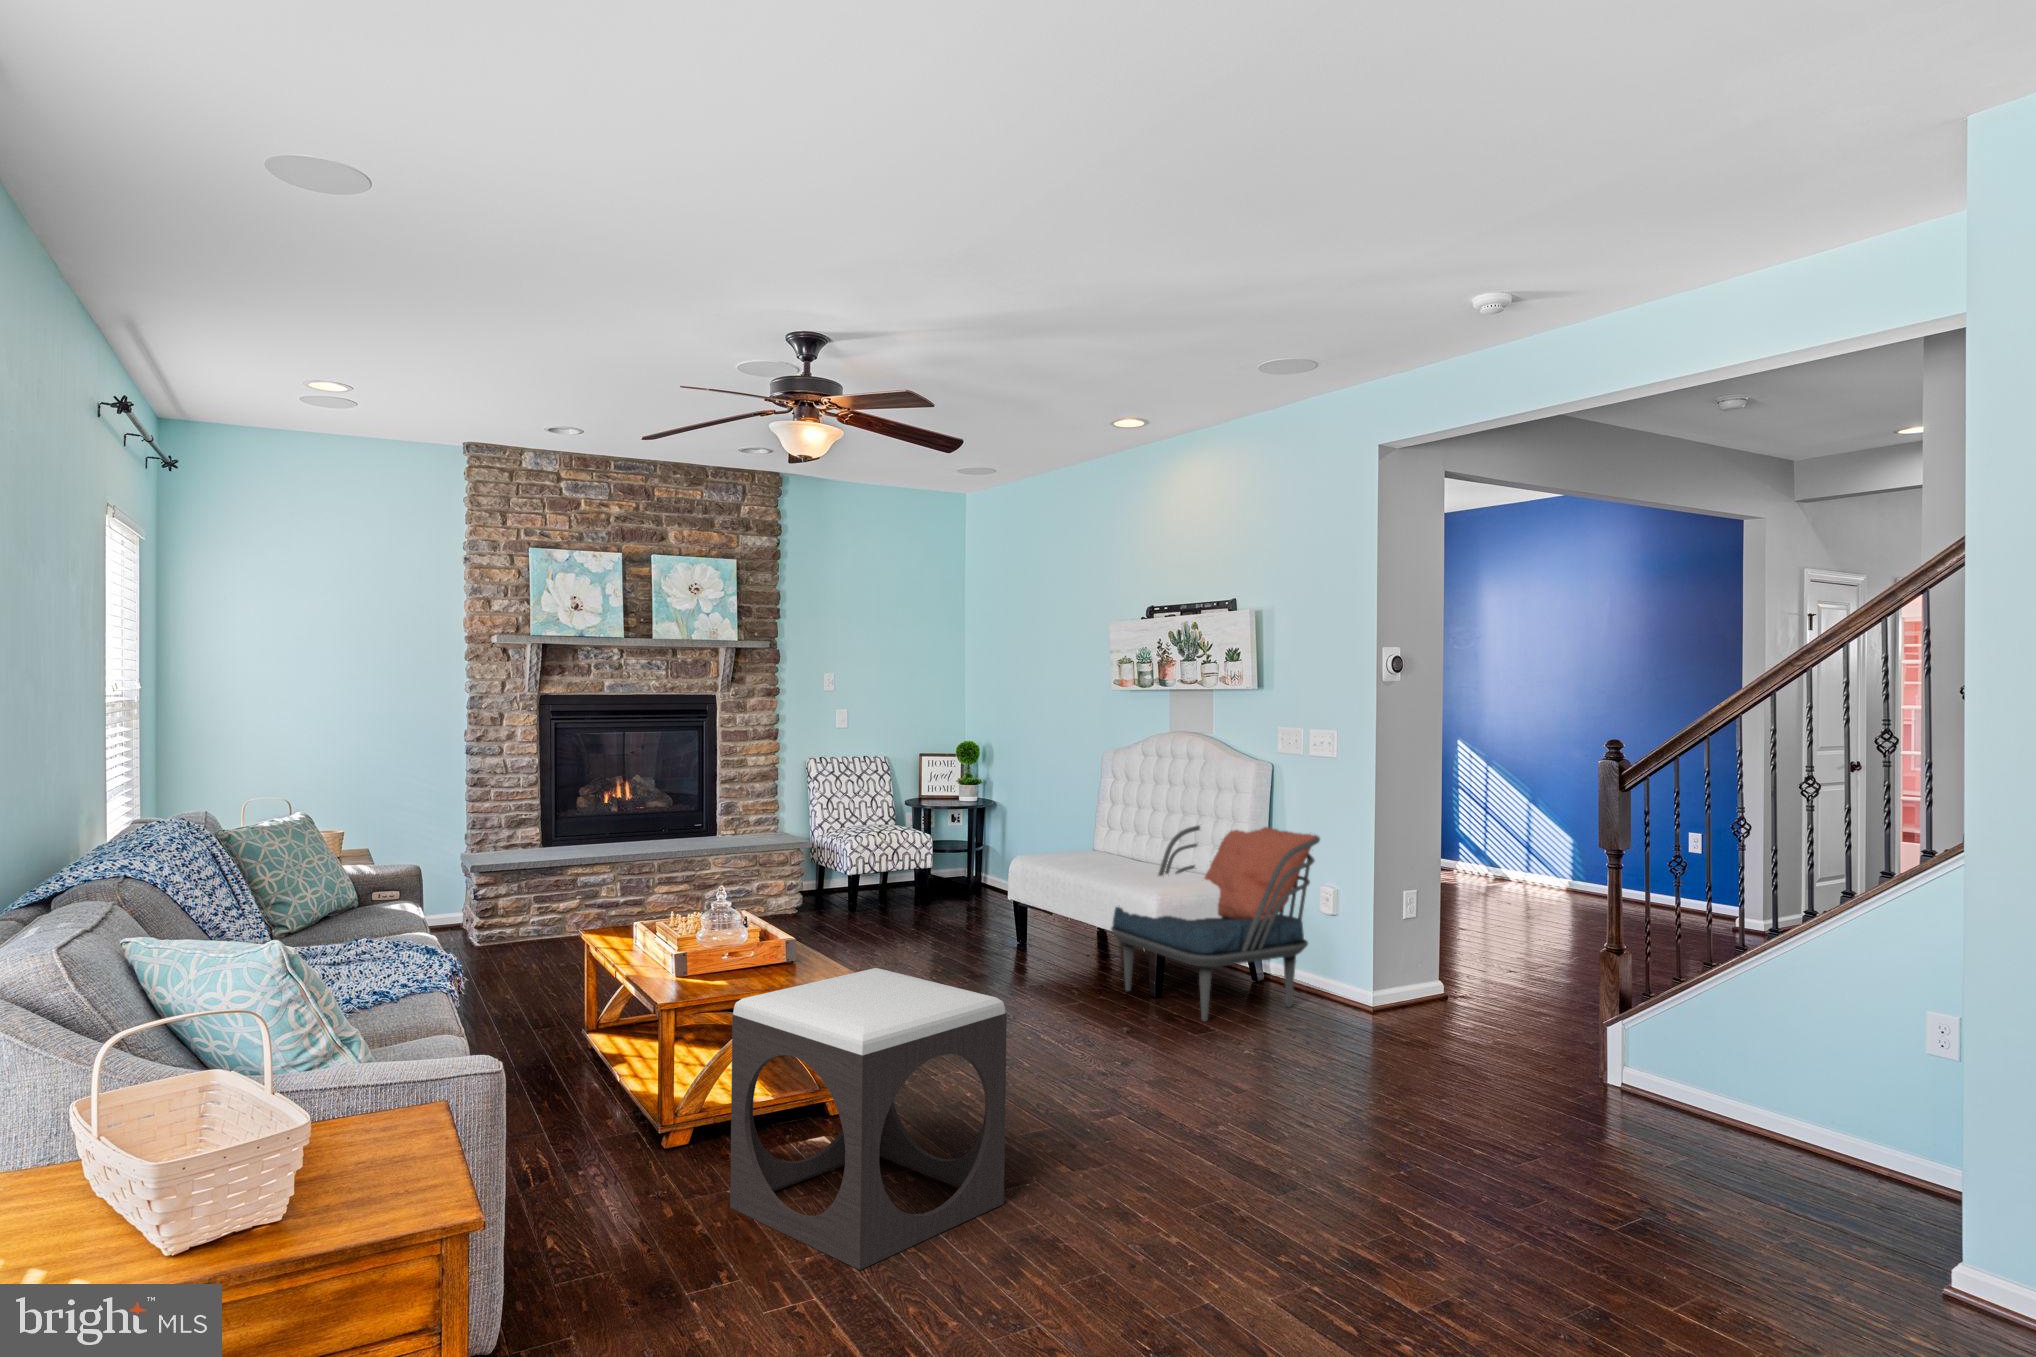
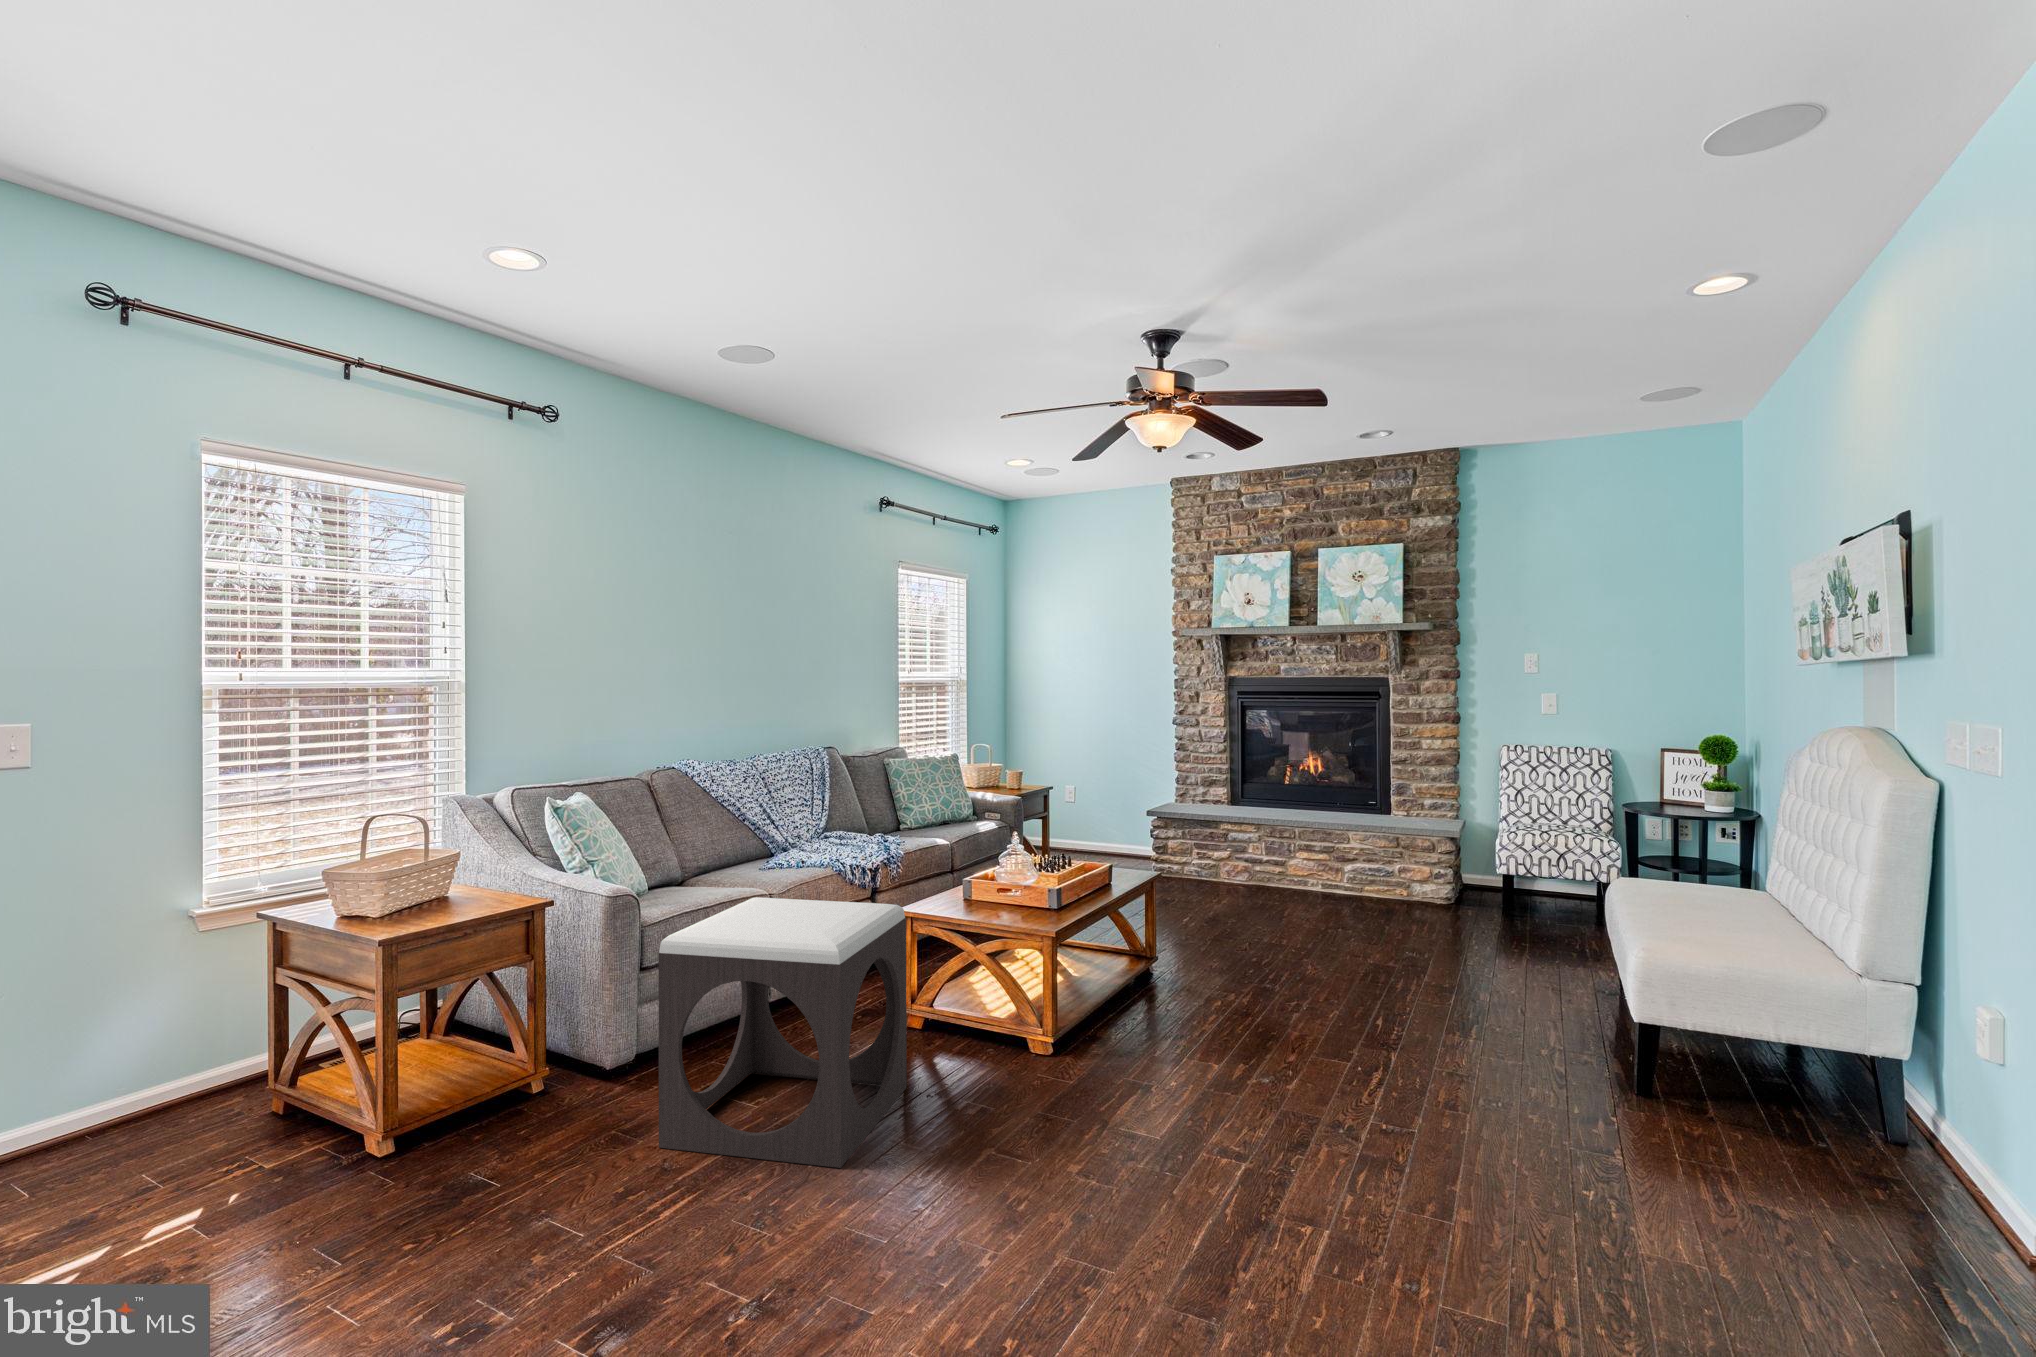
armchair: present [1111,825,1320,1021] -> none [1544,843,1878,1184]

